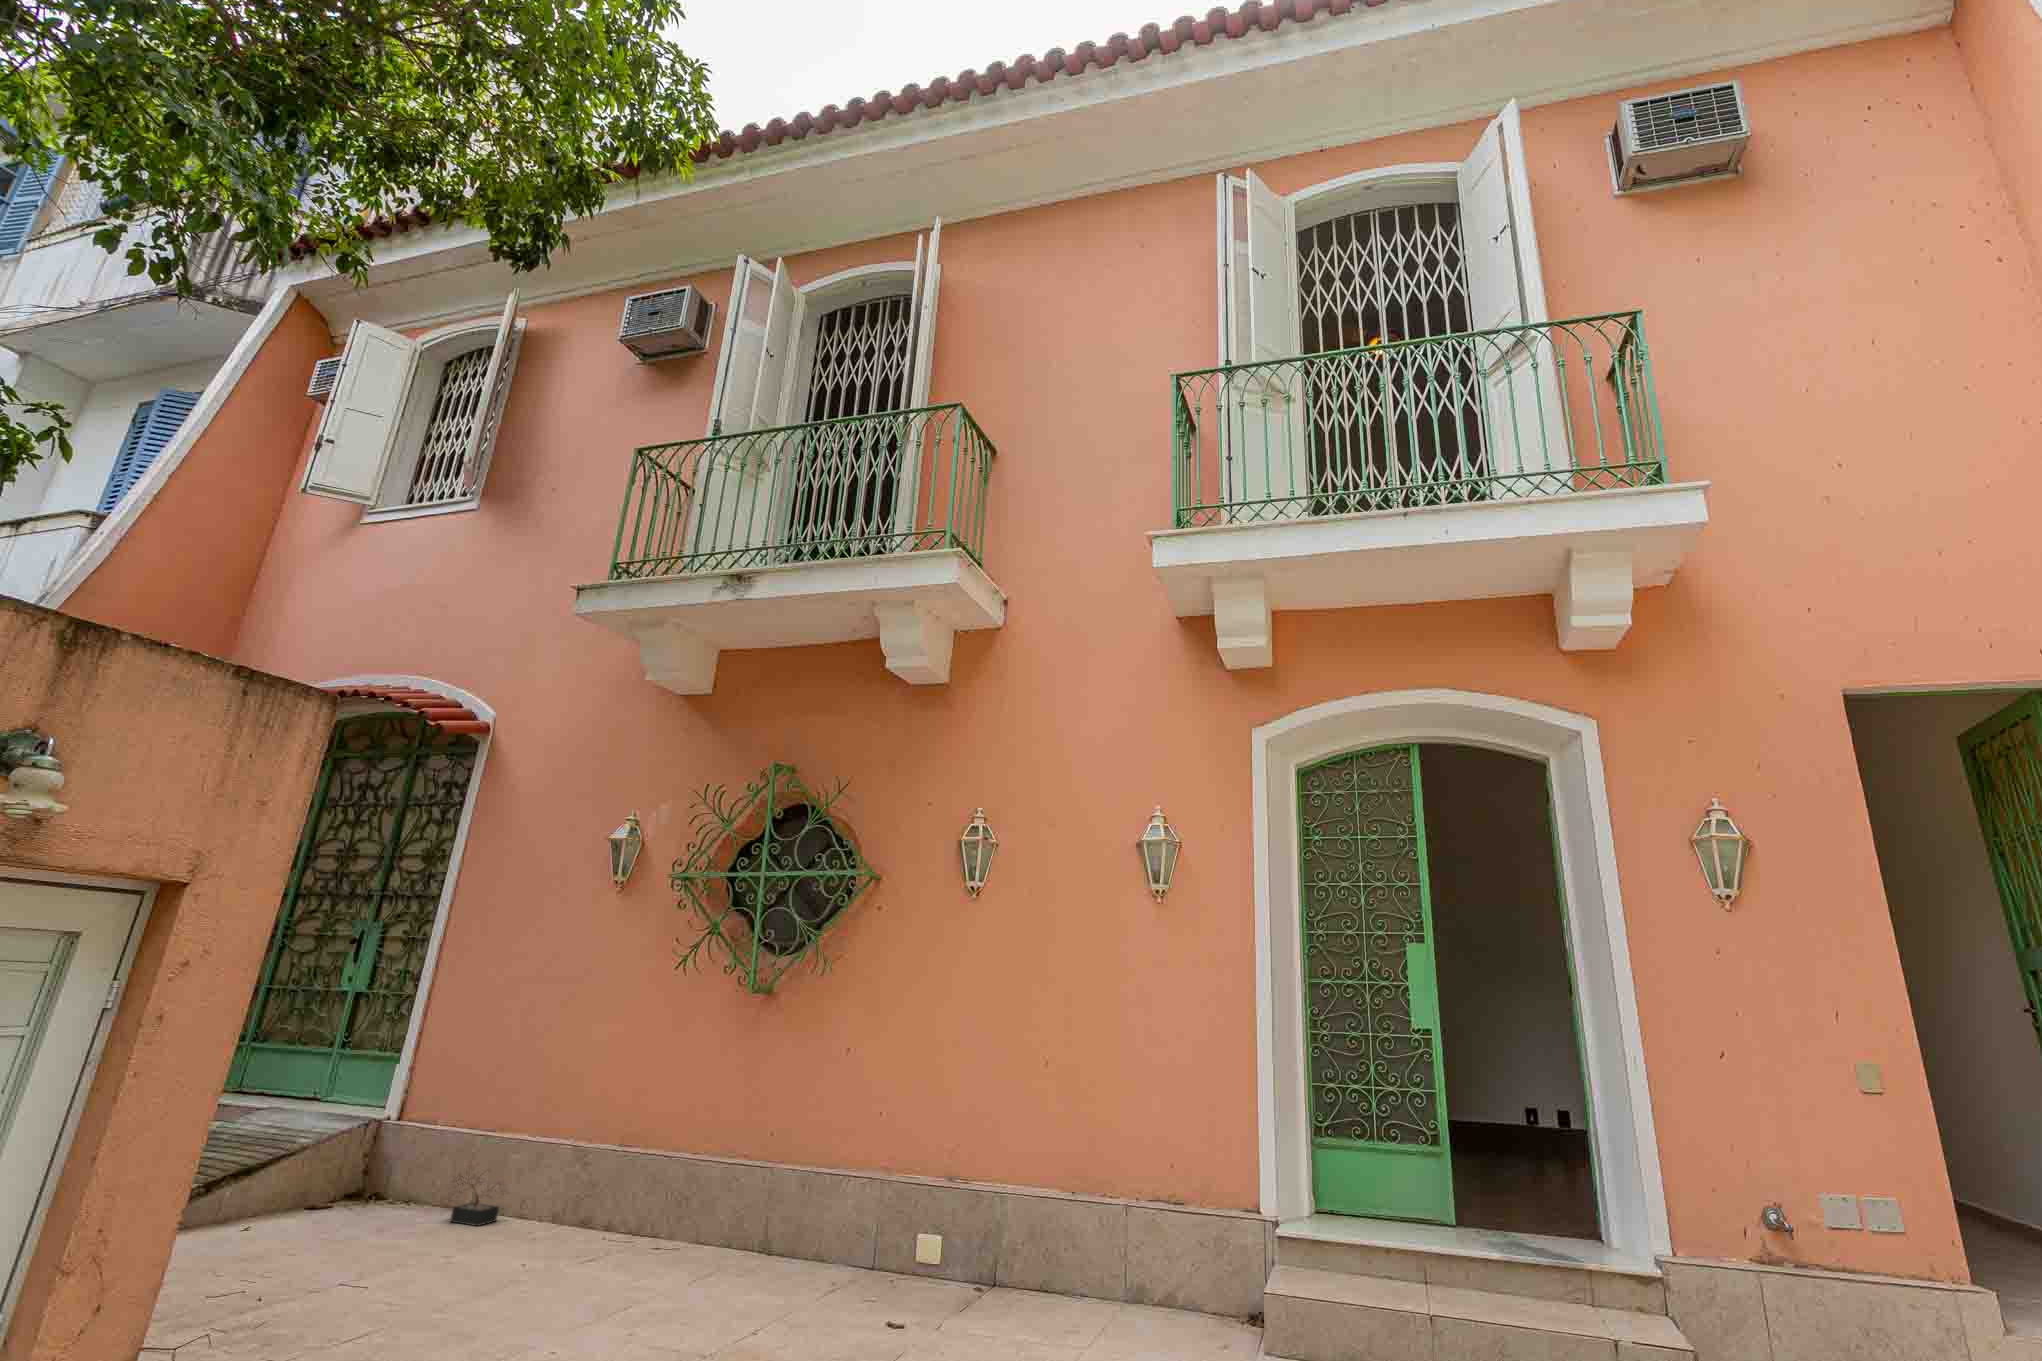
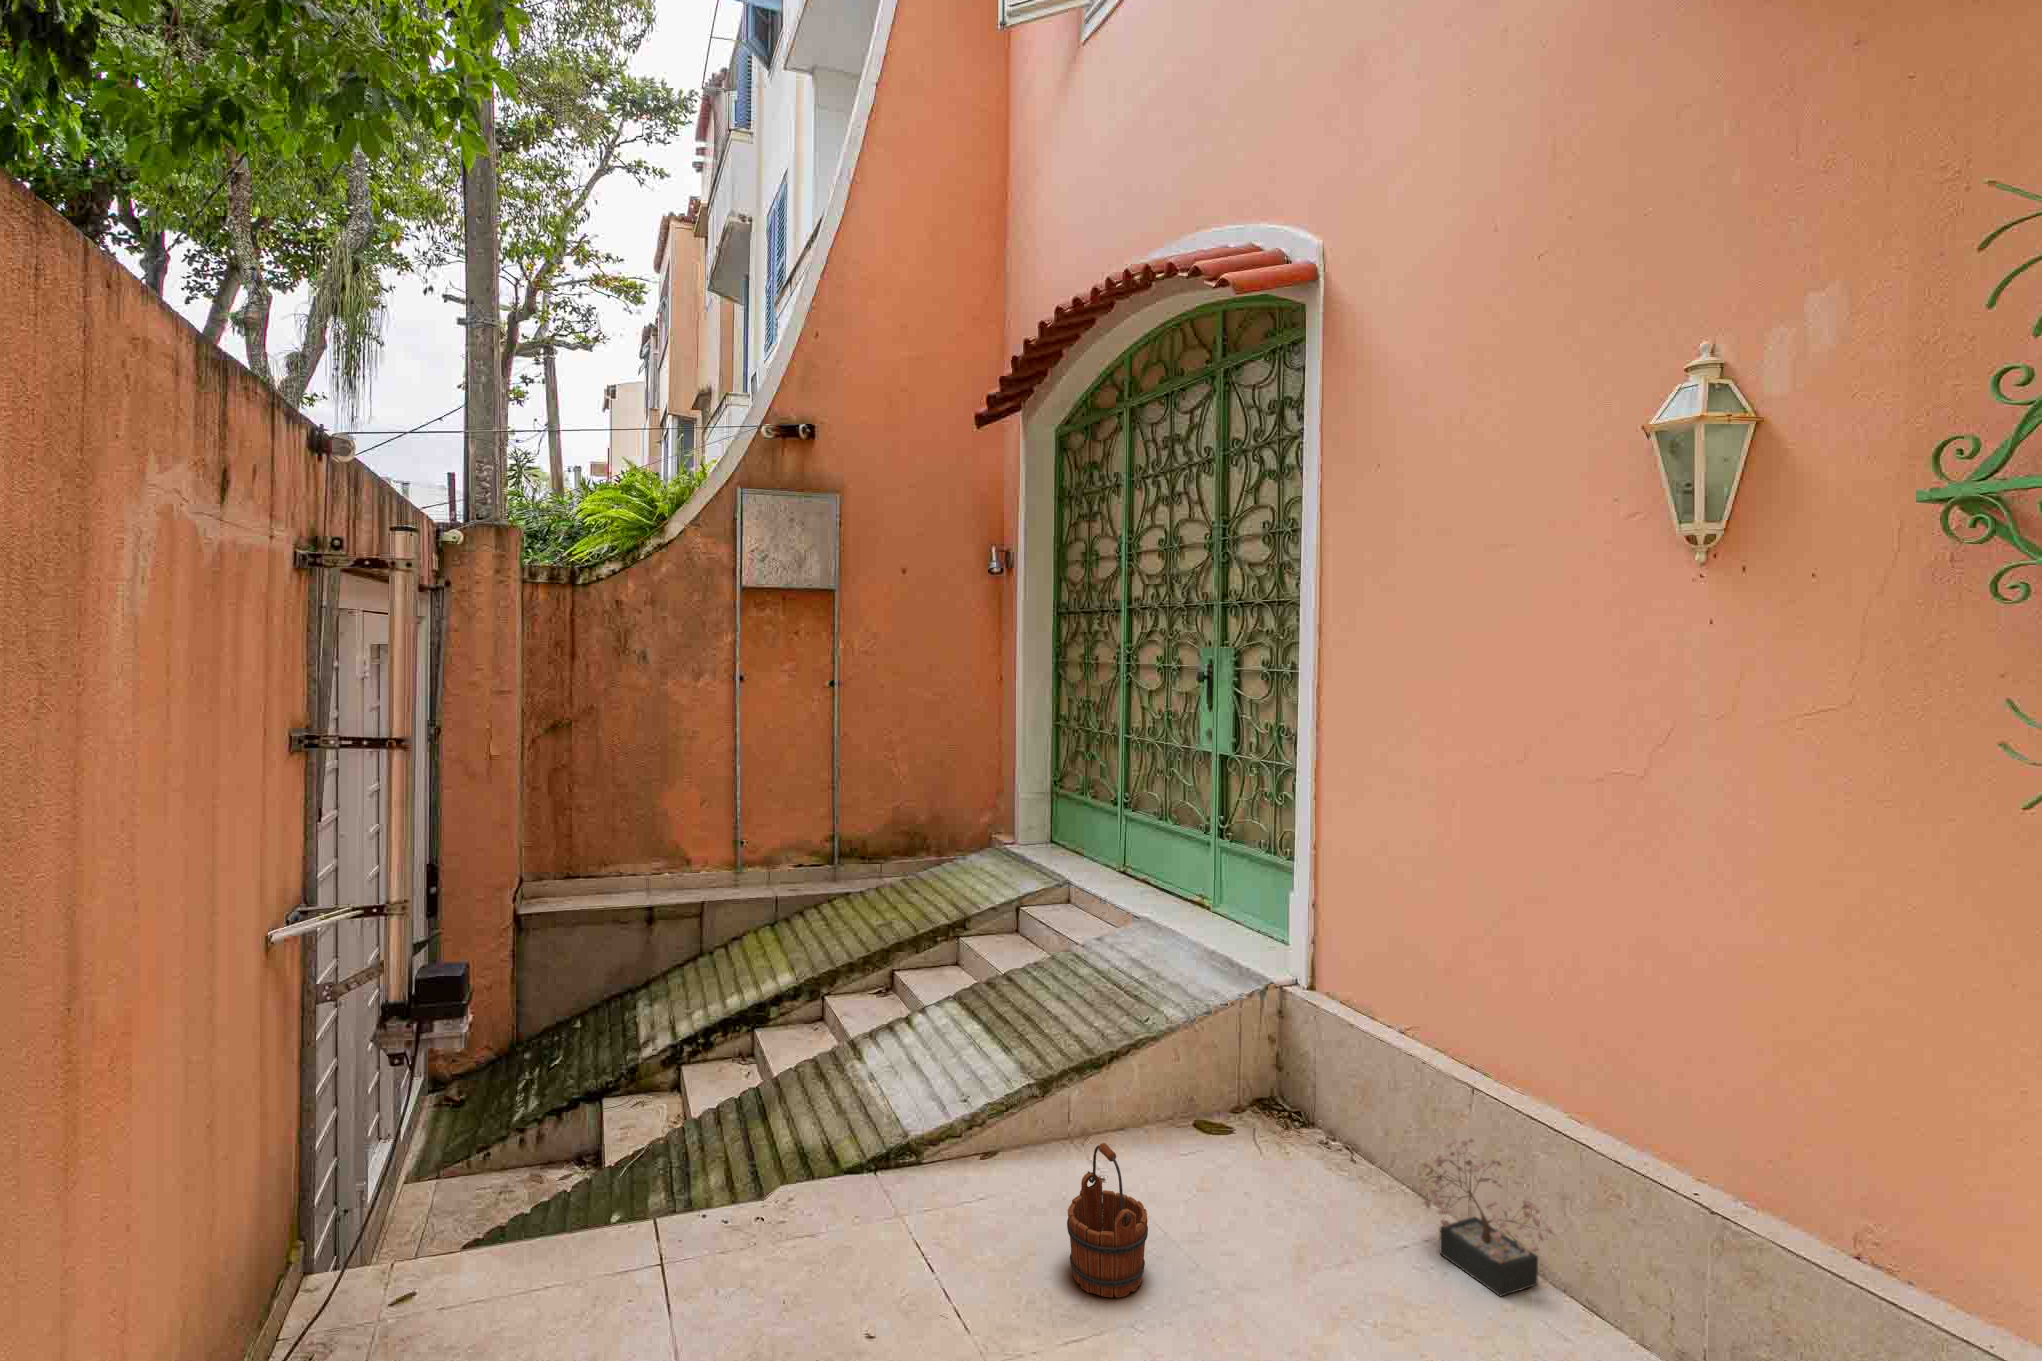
wooden bucket: none [233,1176,293,1260] -> present [1067,1143,1148,1298]

